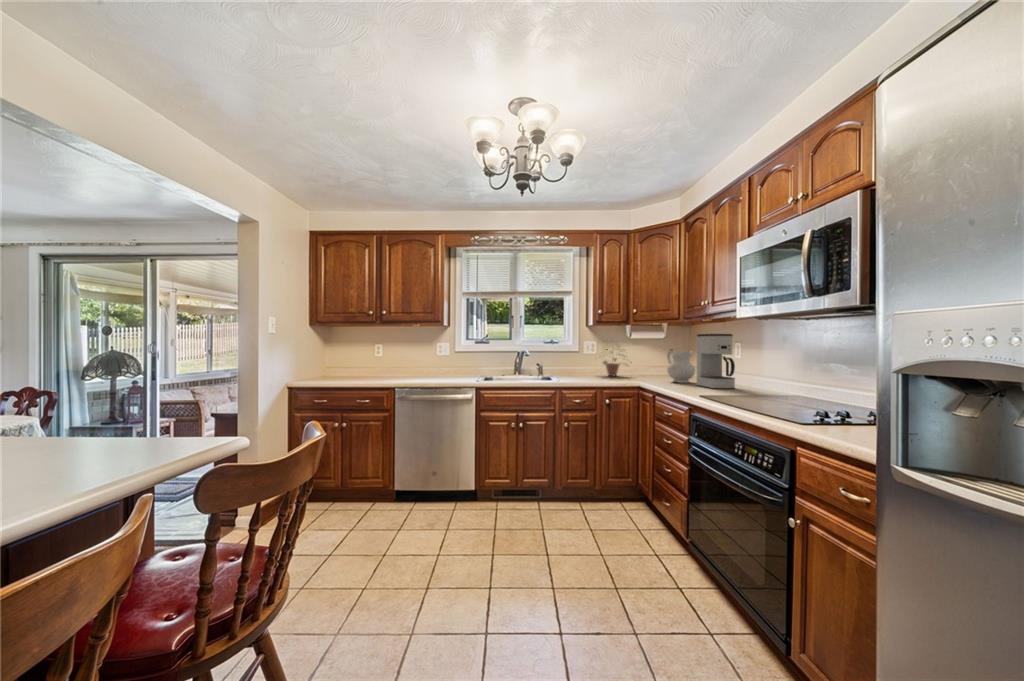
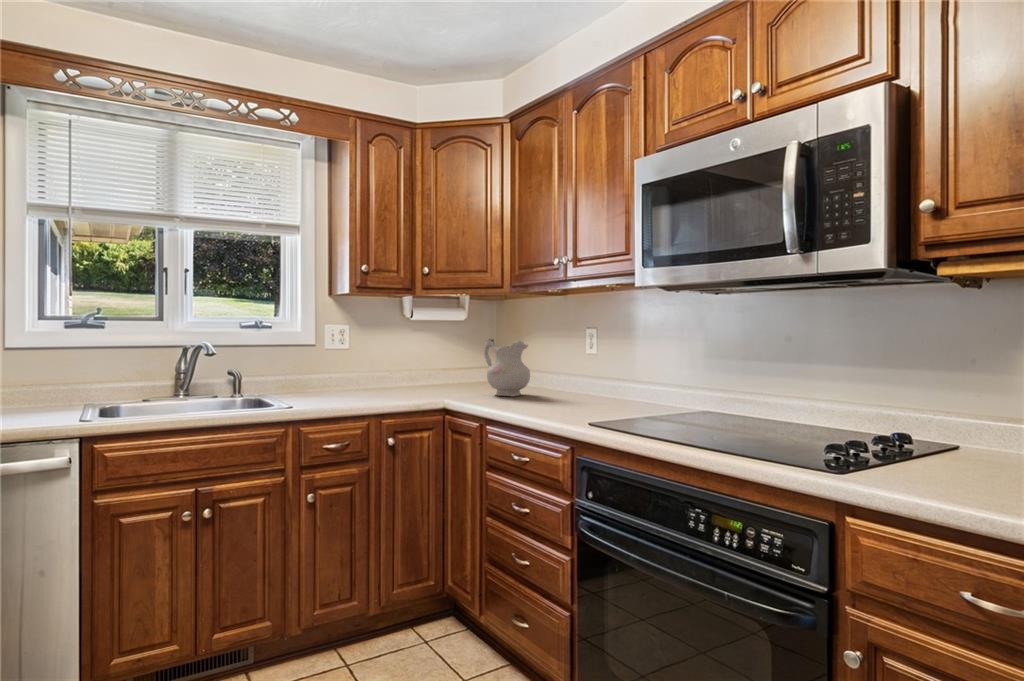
coffee maker: present [697,334,735,389] -> none [541,314,601,405]
potted plant: present [603,349,622,376] -> none [344,321,416,389]

